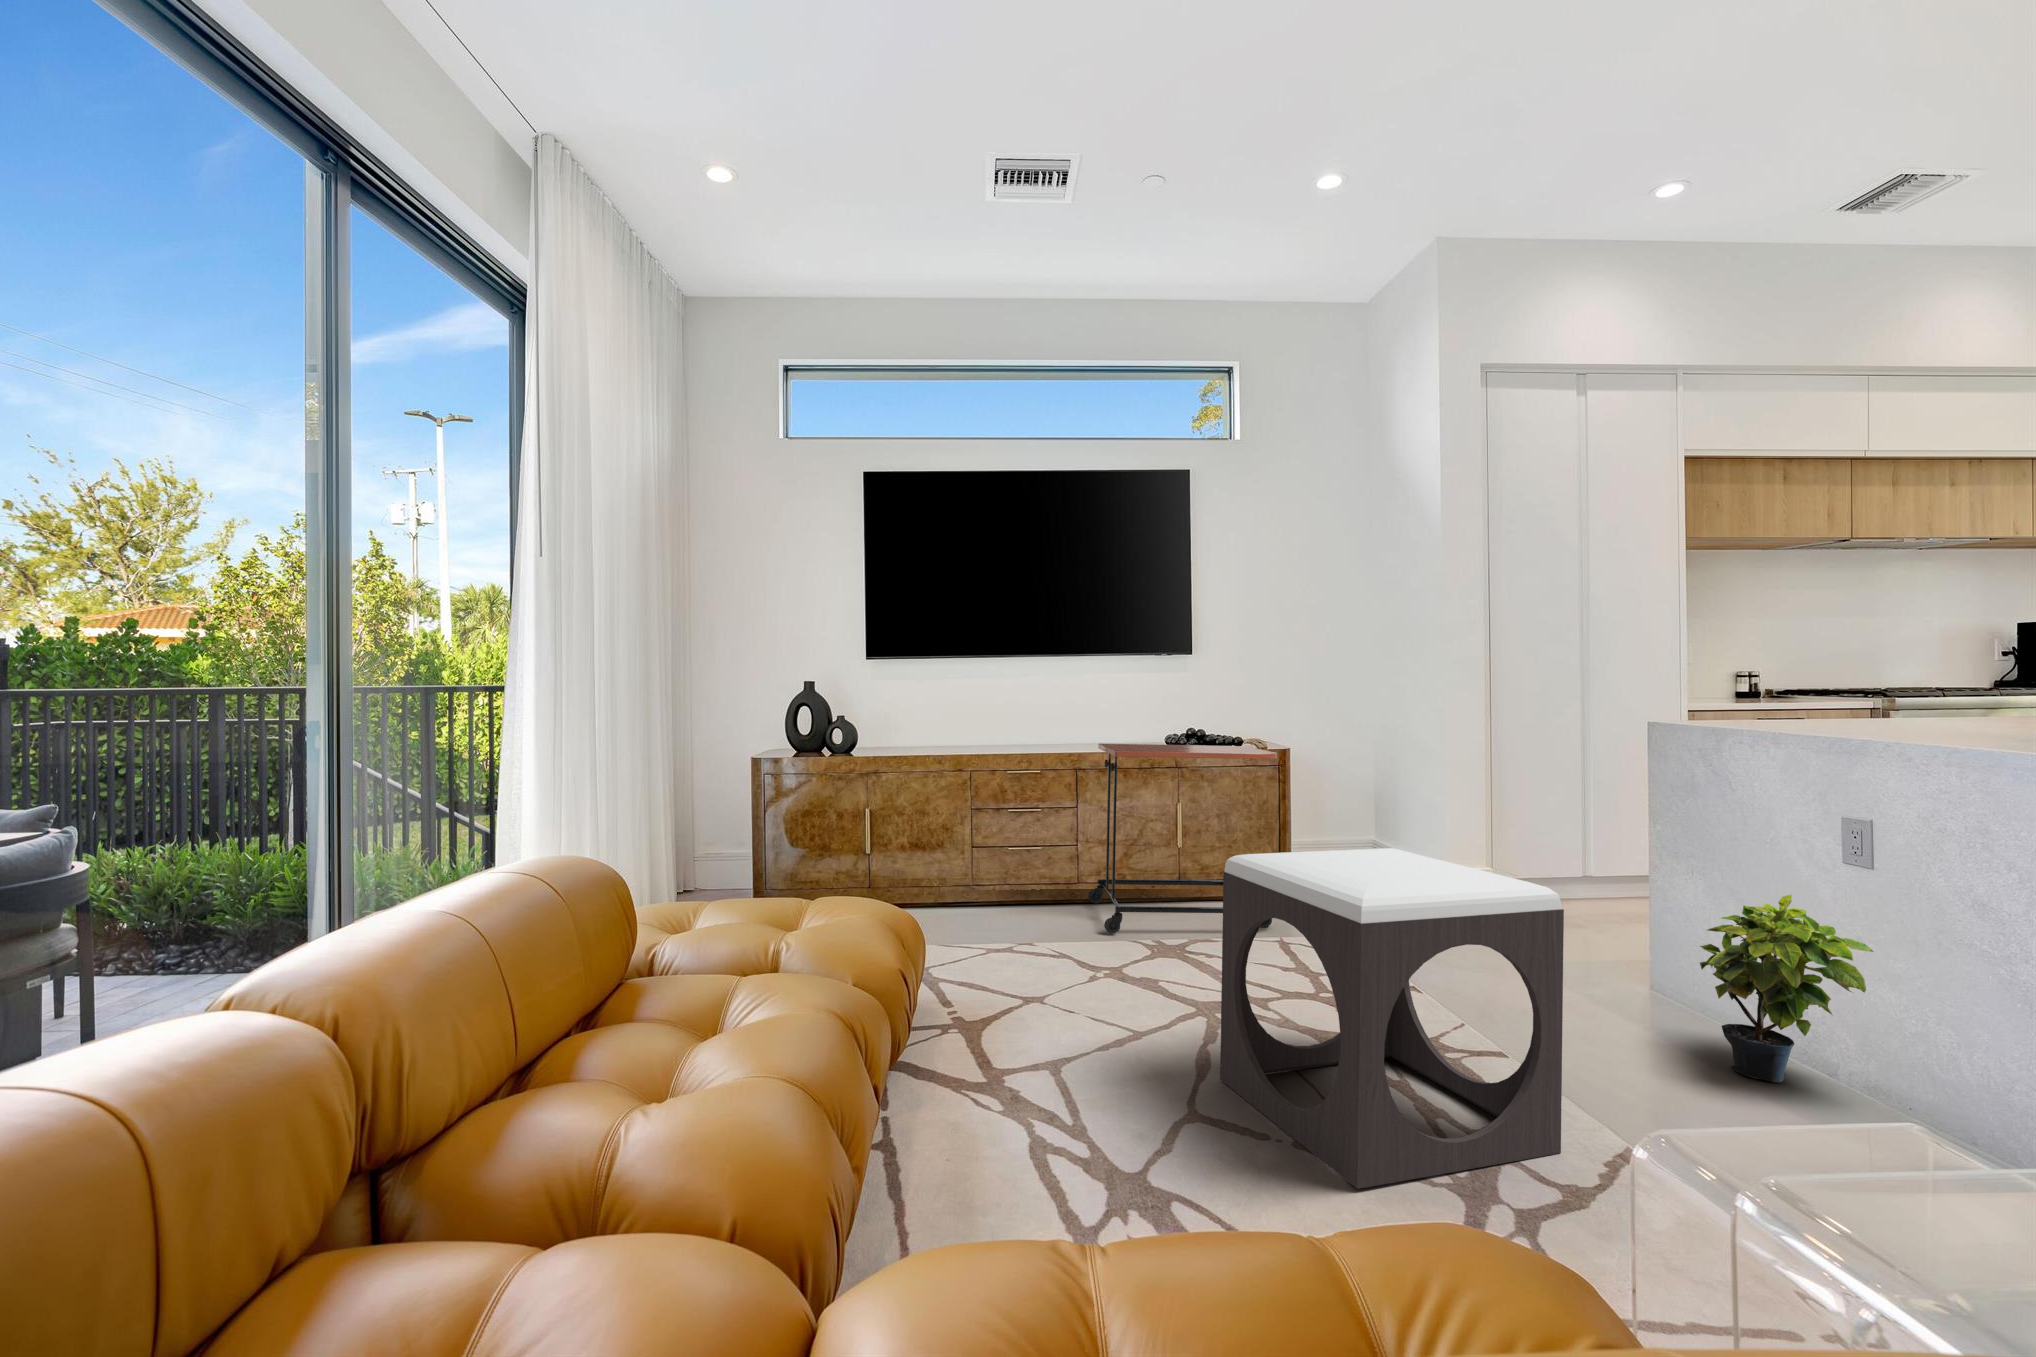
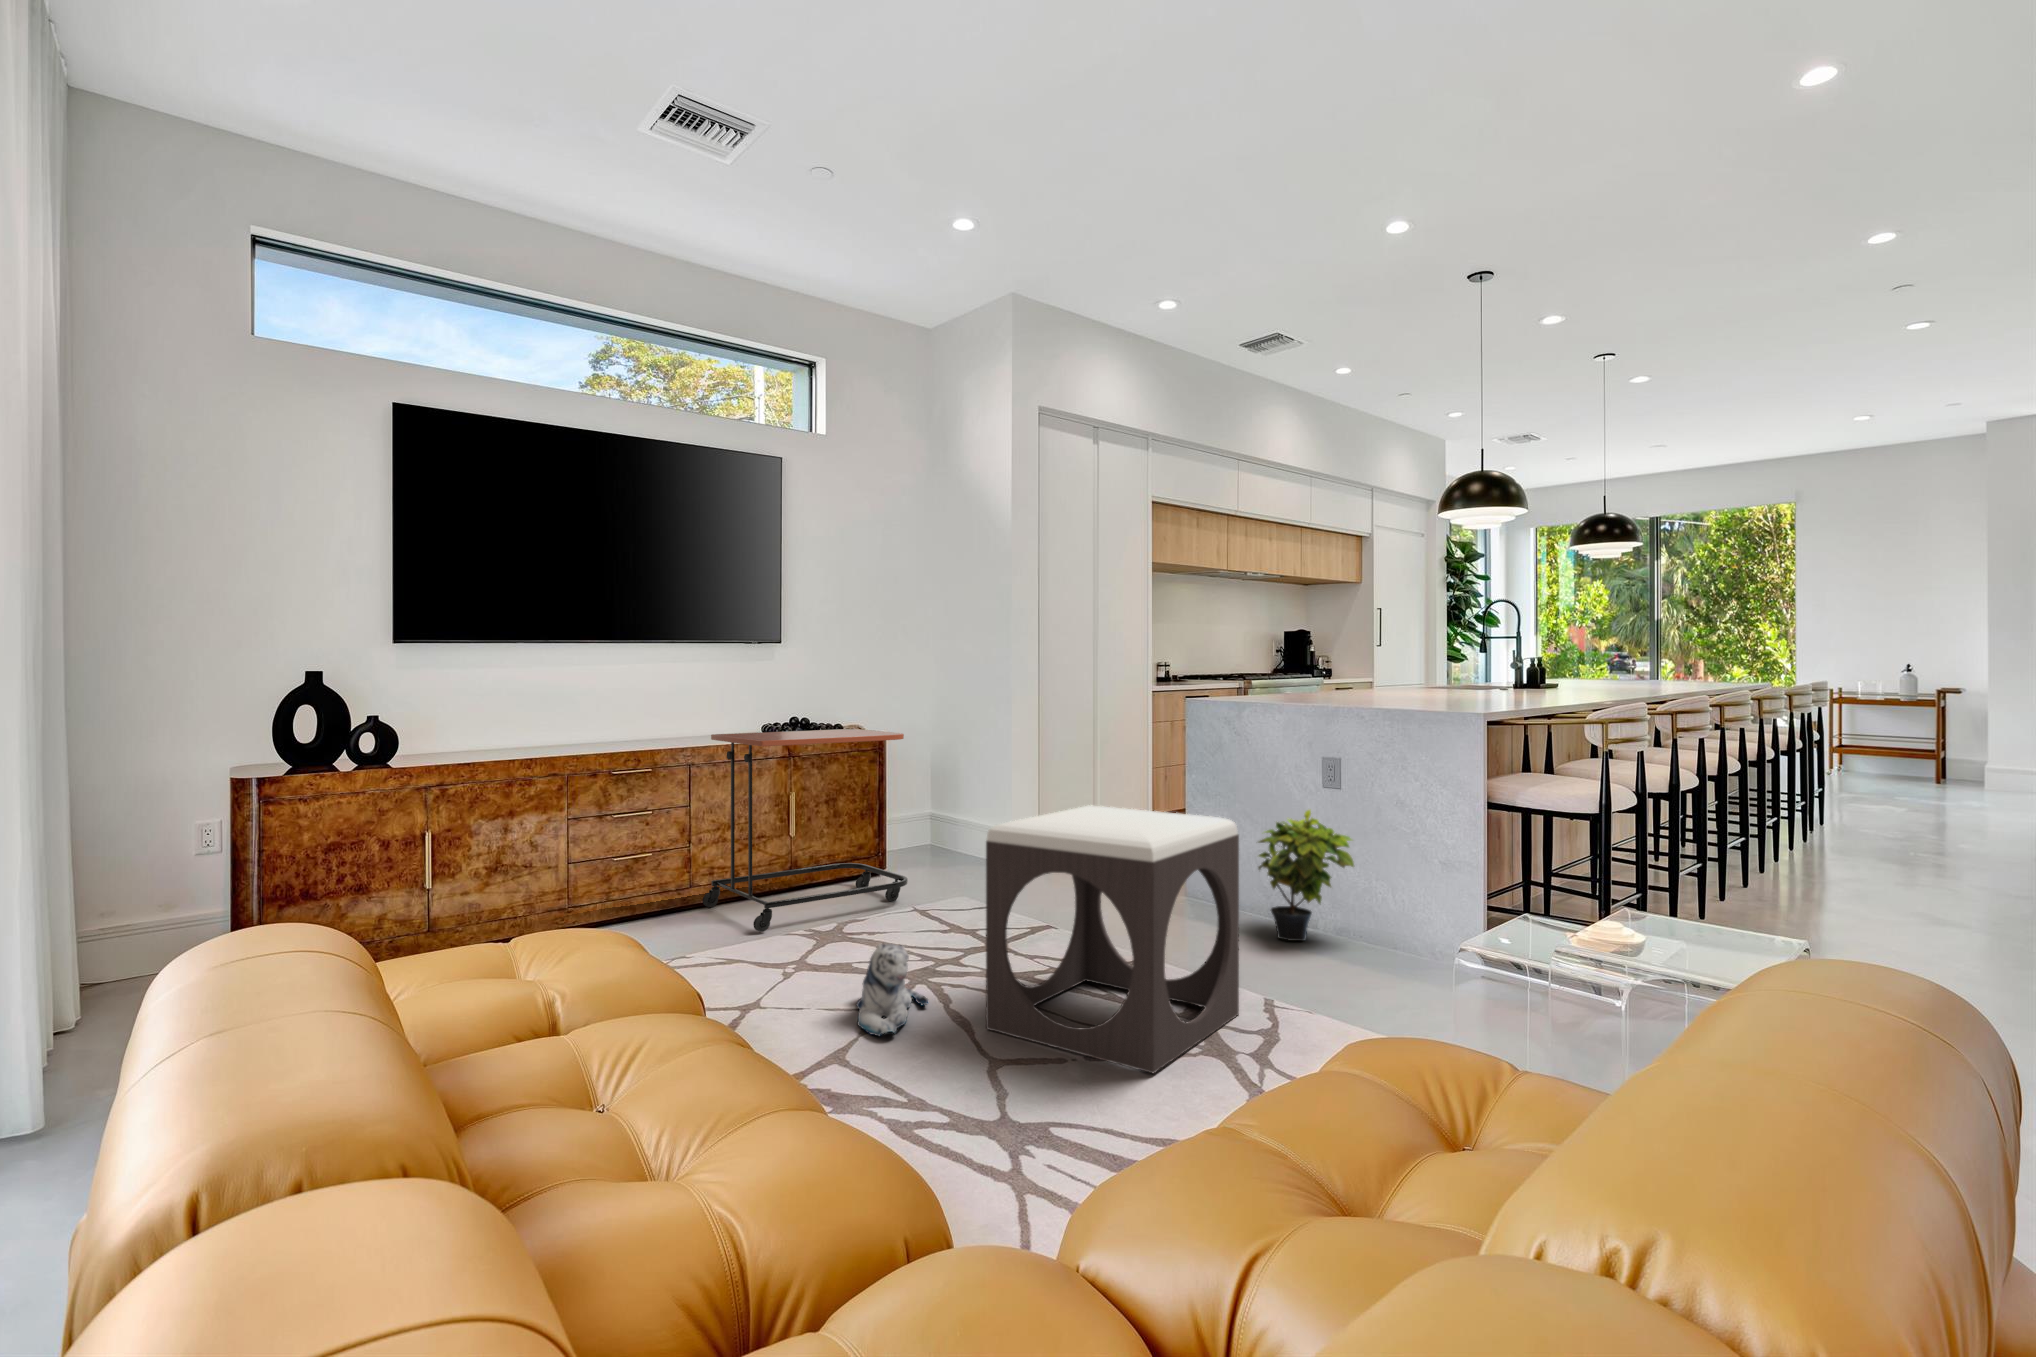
plush toy: none [1100,963,1189,1060] -> present [856,944,928,1036]

